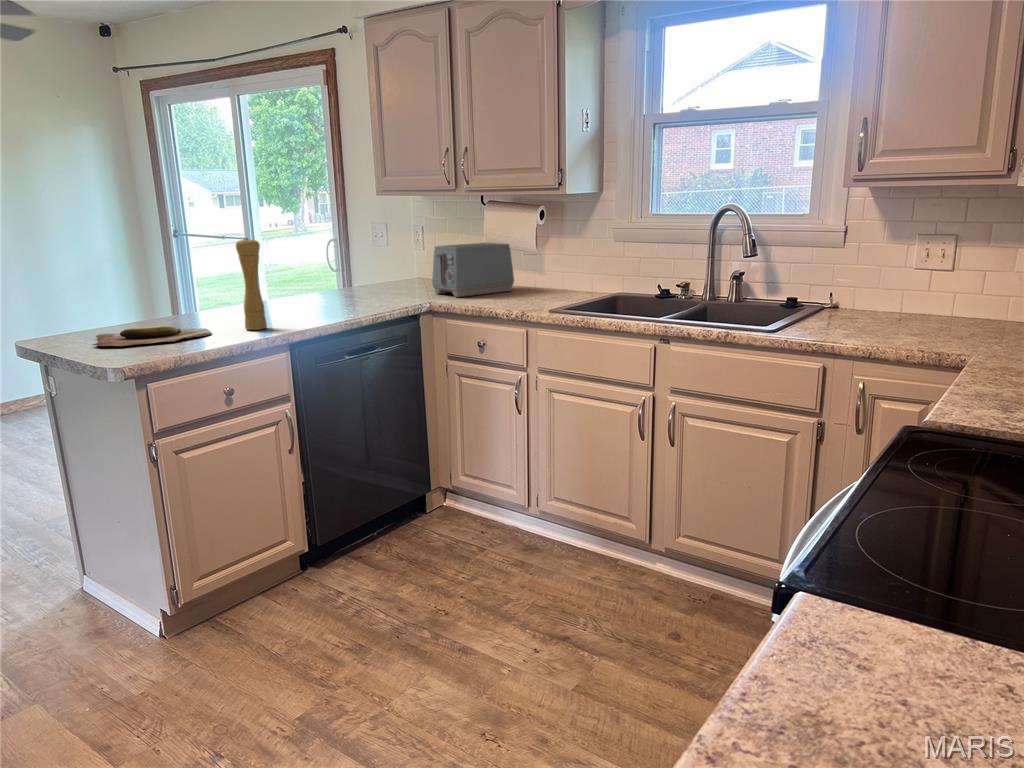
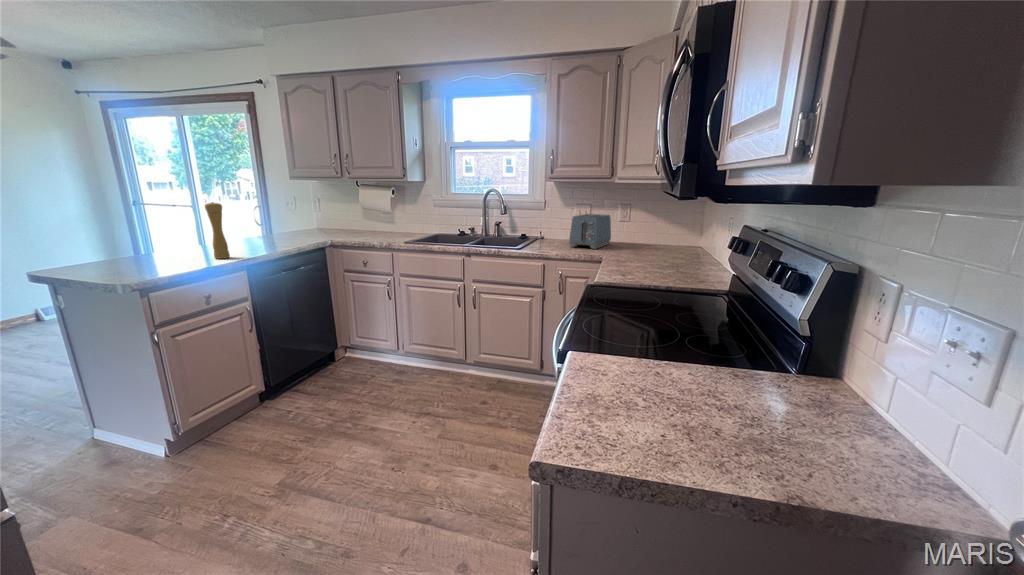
toaster: present [432,242,514,297] -> present [569,214,611,249]
cutting board: present [93,325,211,346] -> none [96,257,190,272]

